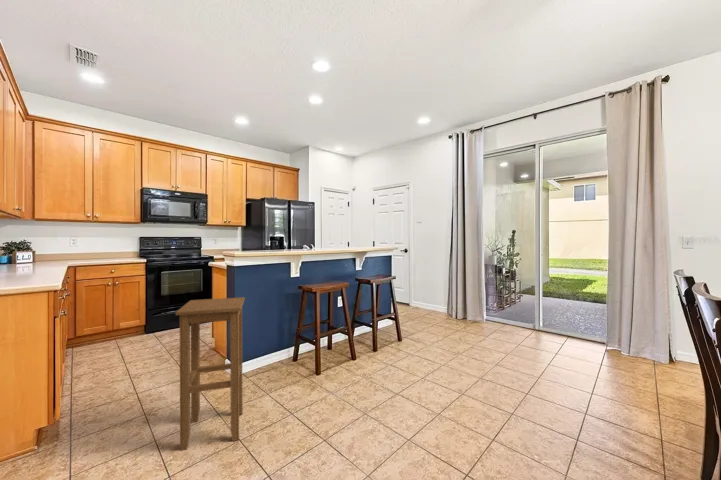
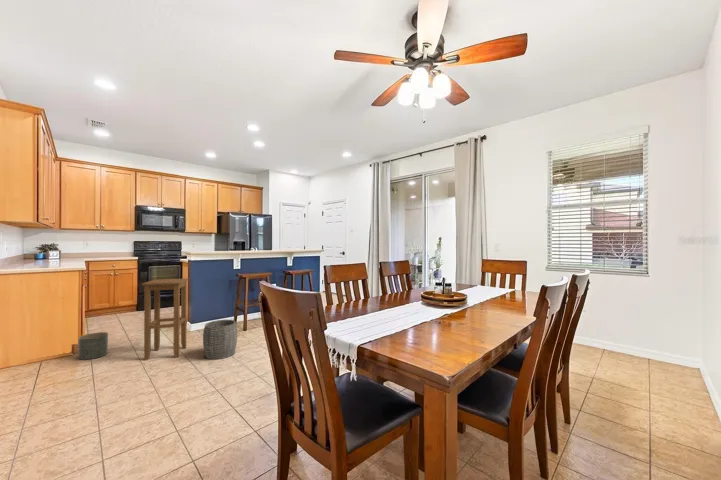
woven basket: none [280,367,335,446] -> present [203,320,237,359]
planter: none [59,393,112,451] -> present [78,332,108,360]

